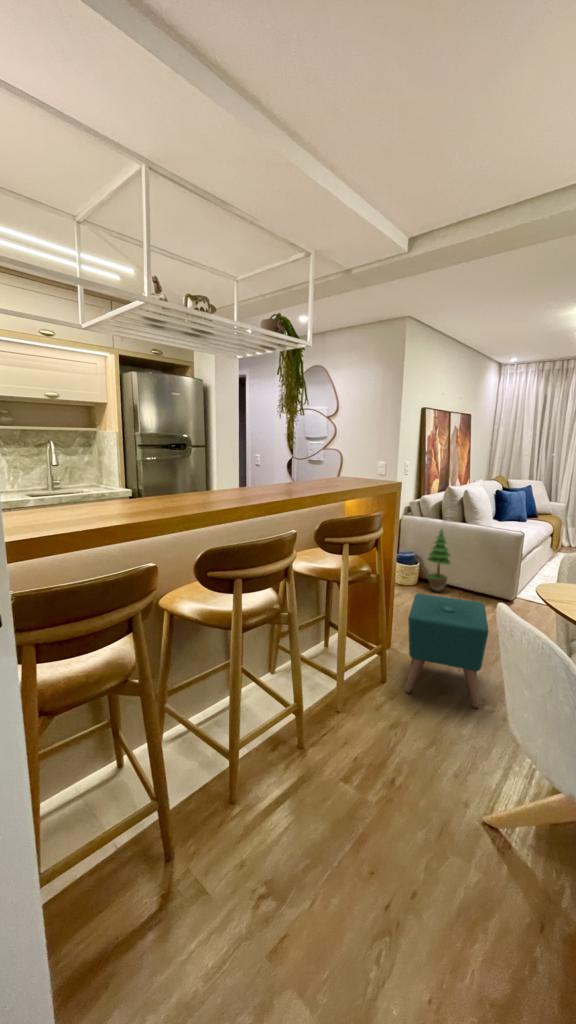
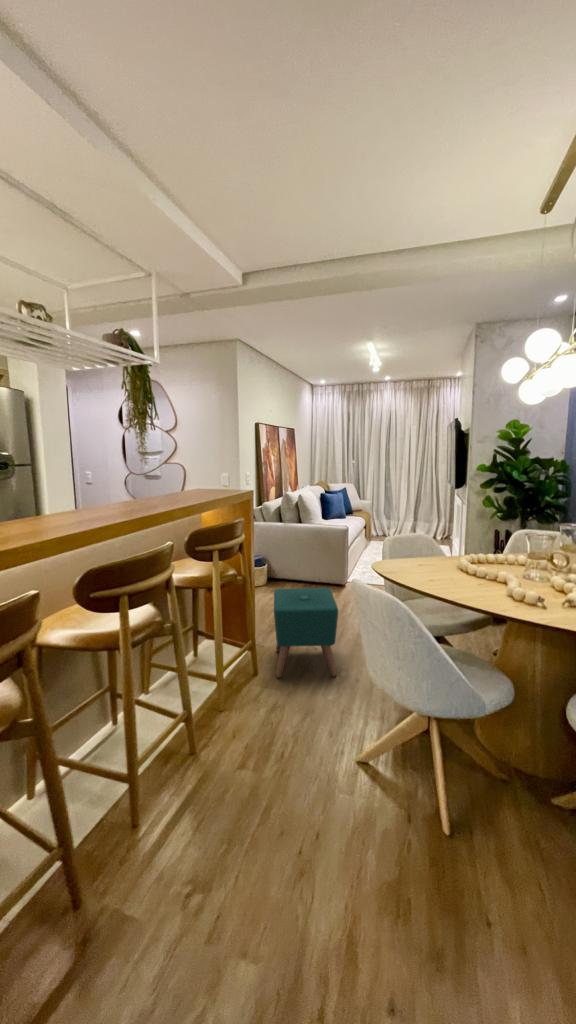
potted tree: present [428,529,450,591] -> none [273,529,294,587]

